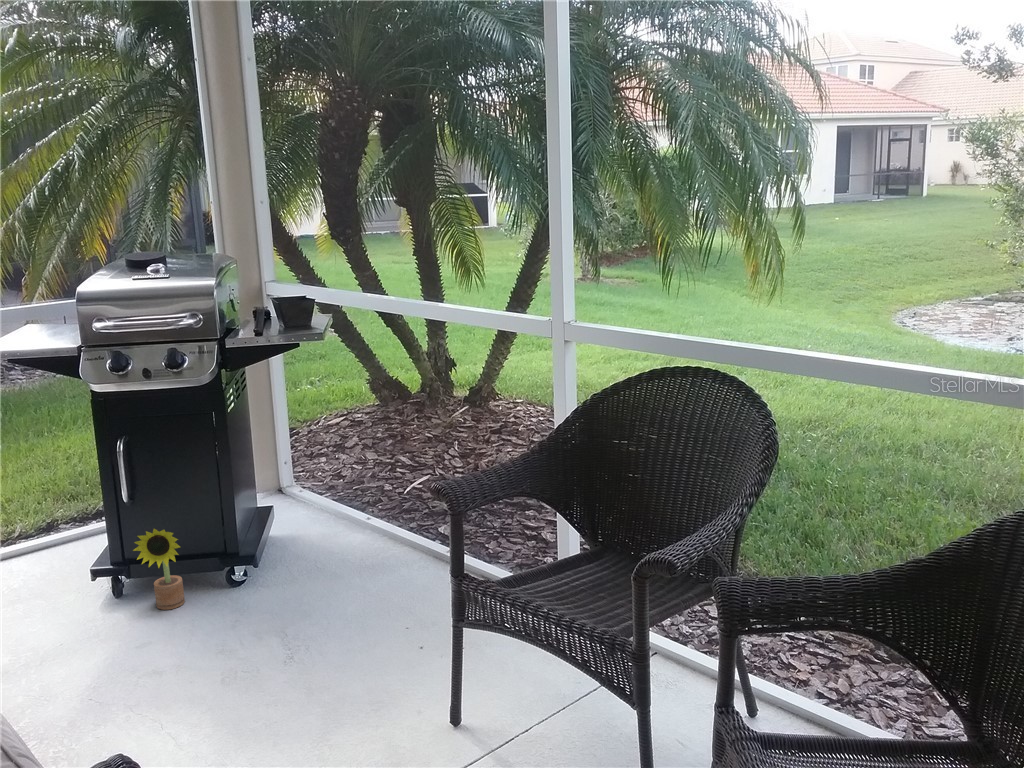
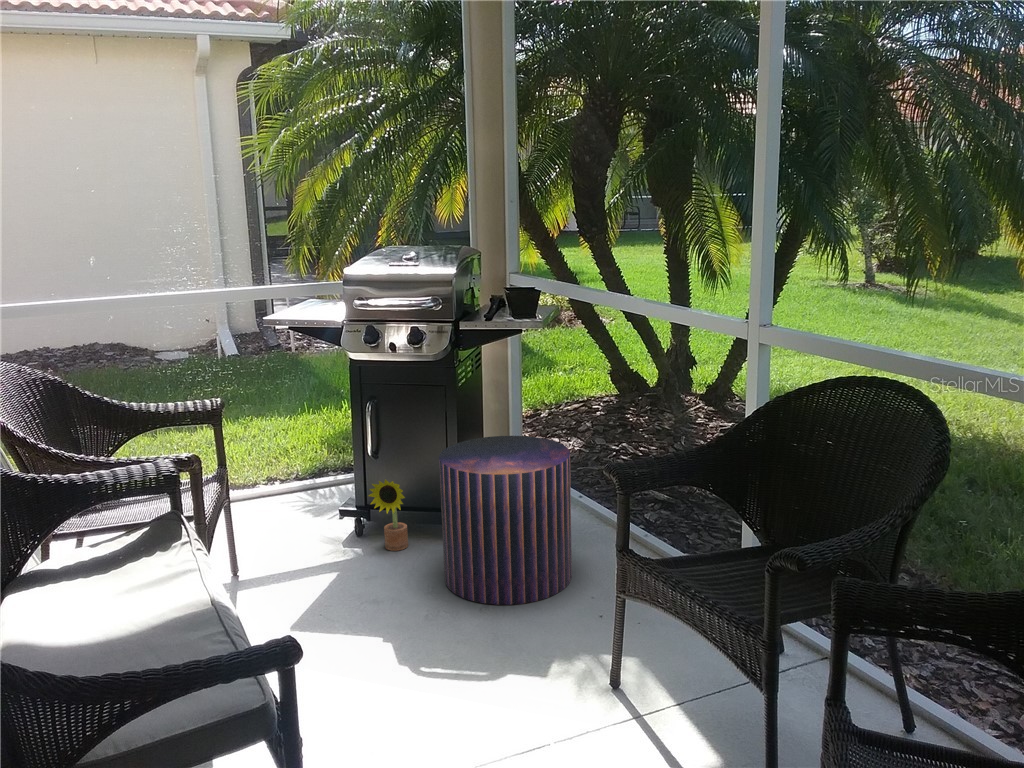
pouf: none [227,462,386,656] -> present [439,436,572,605]

